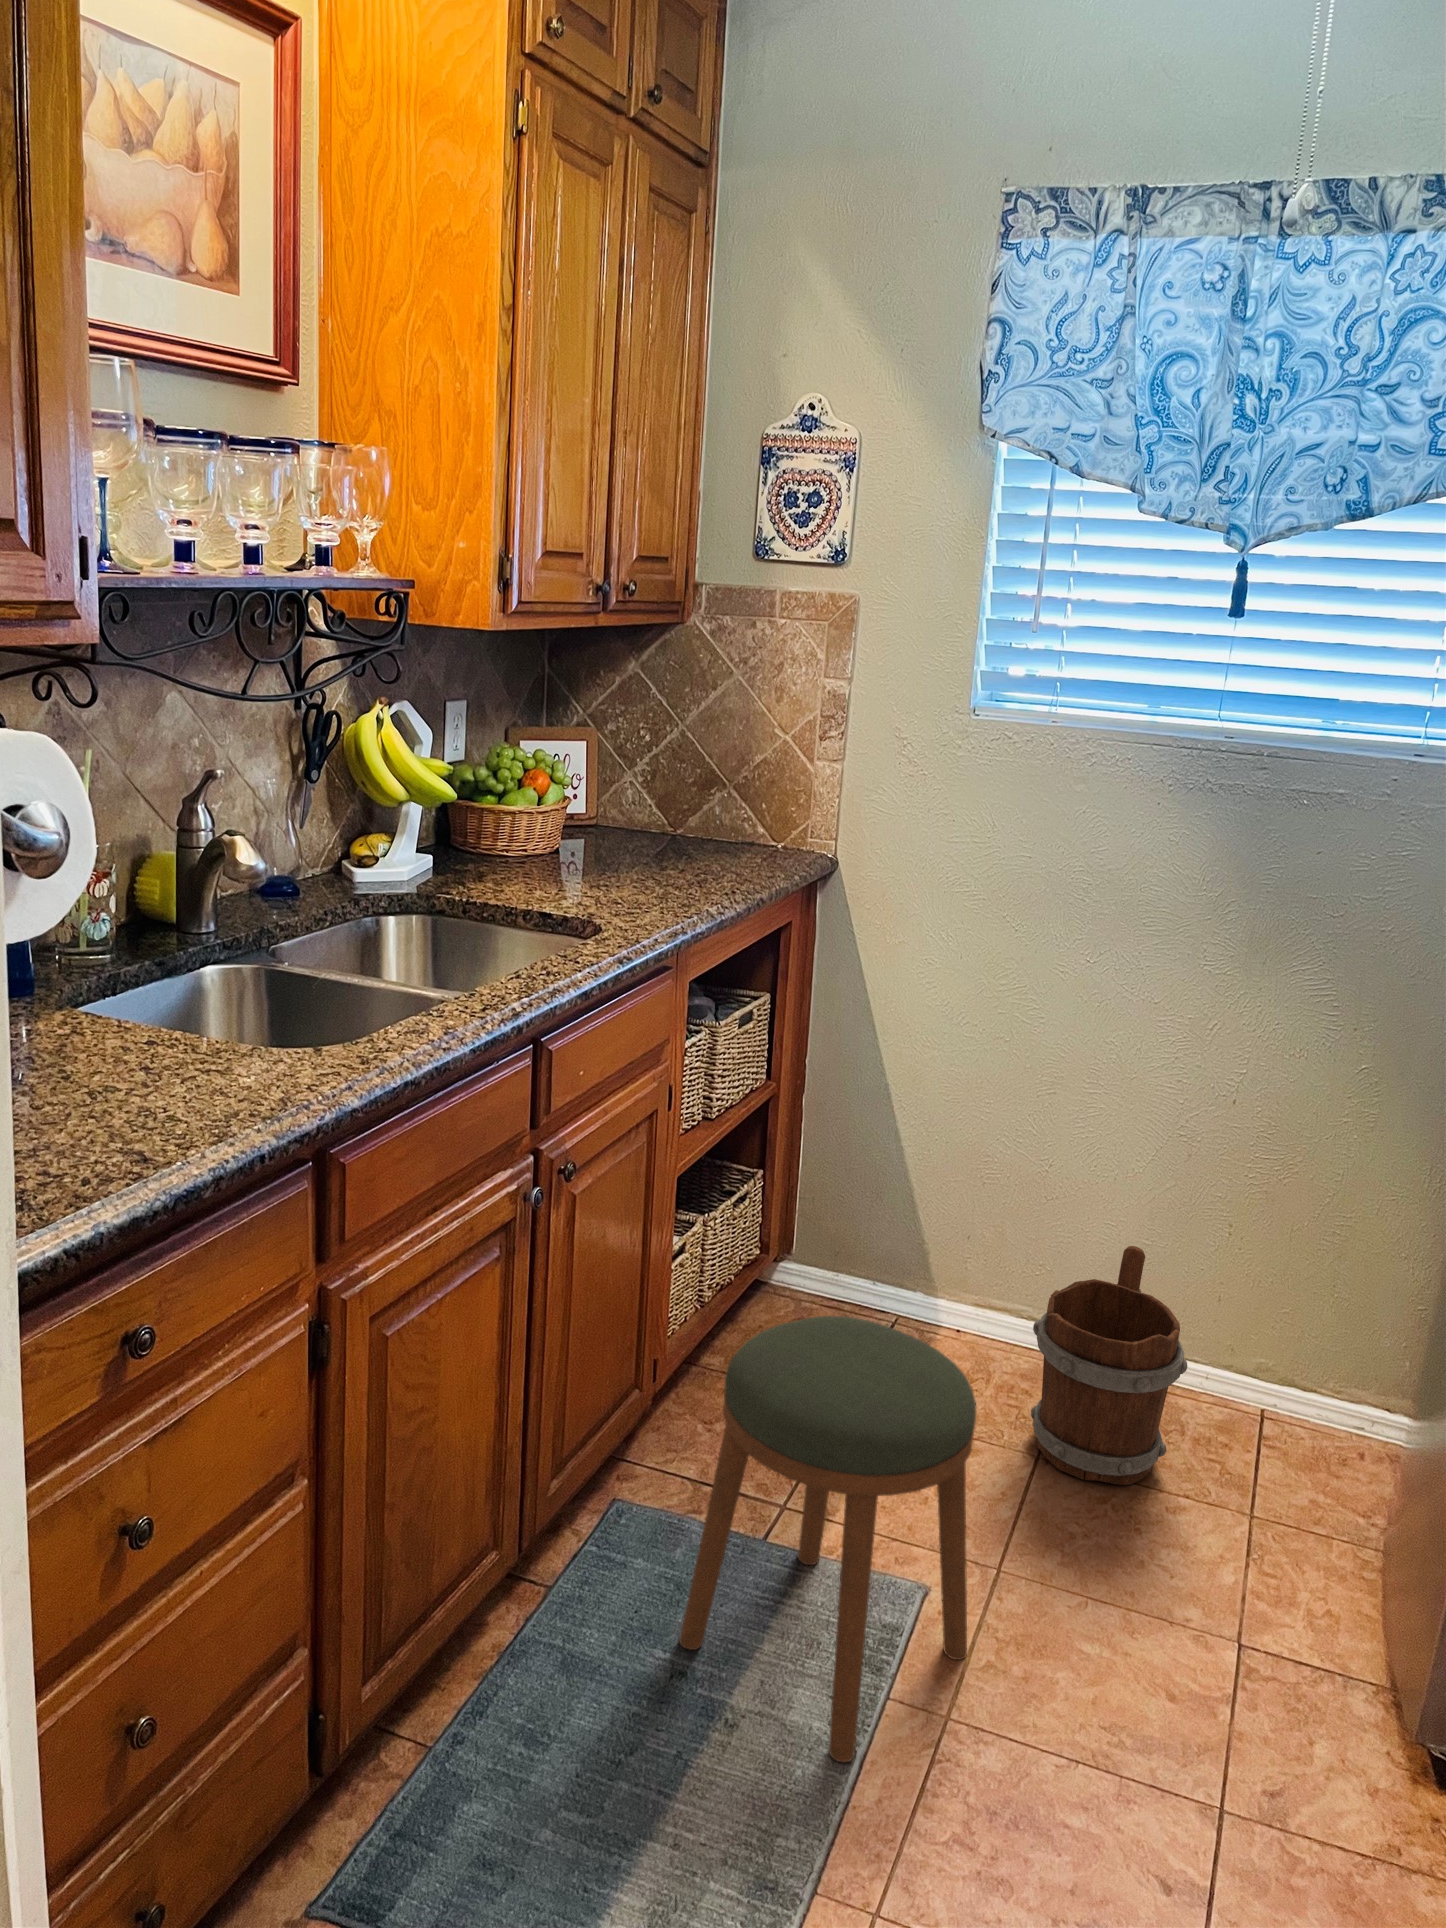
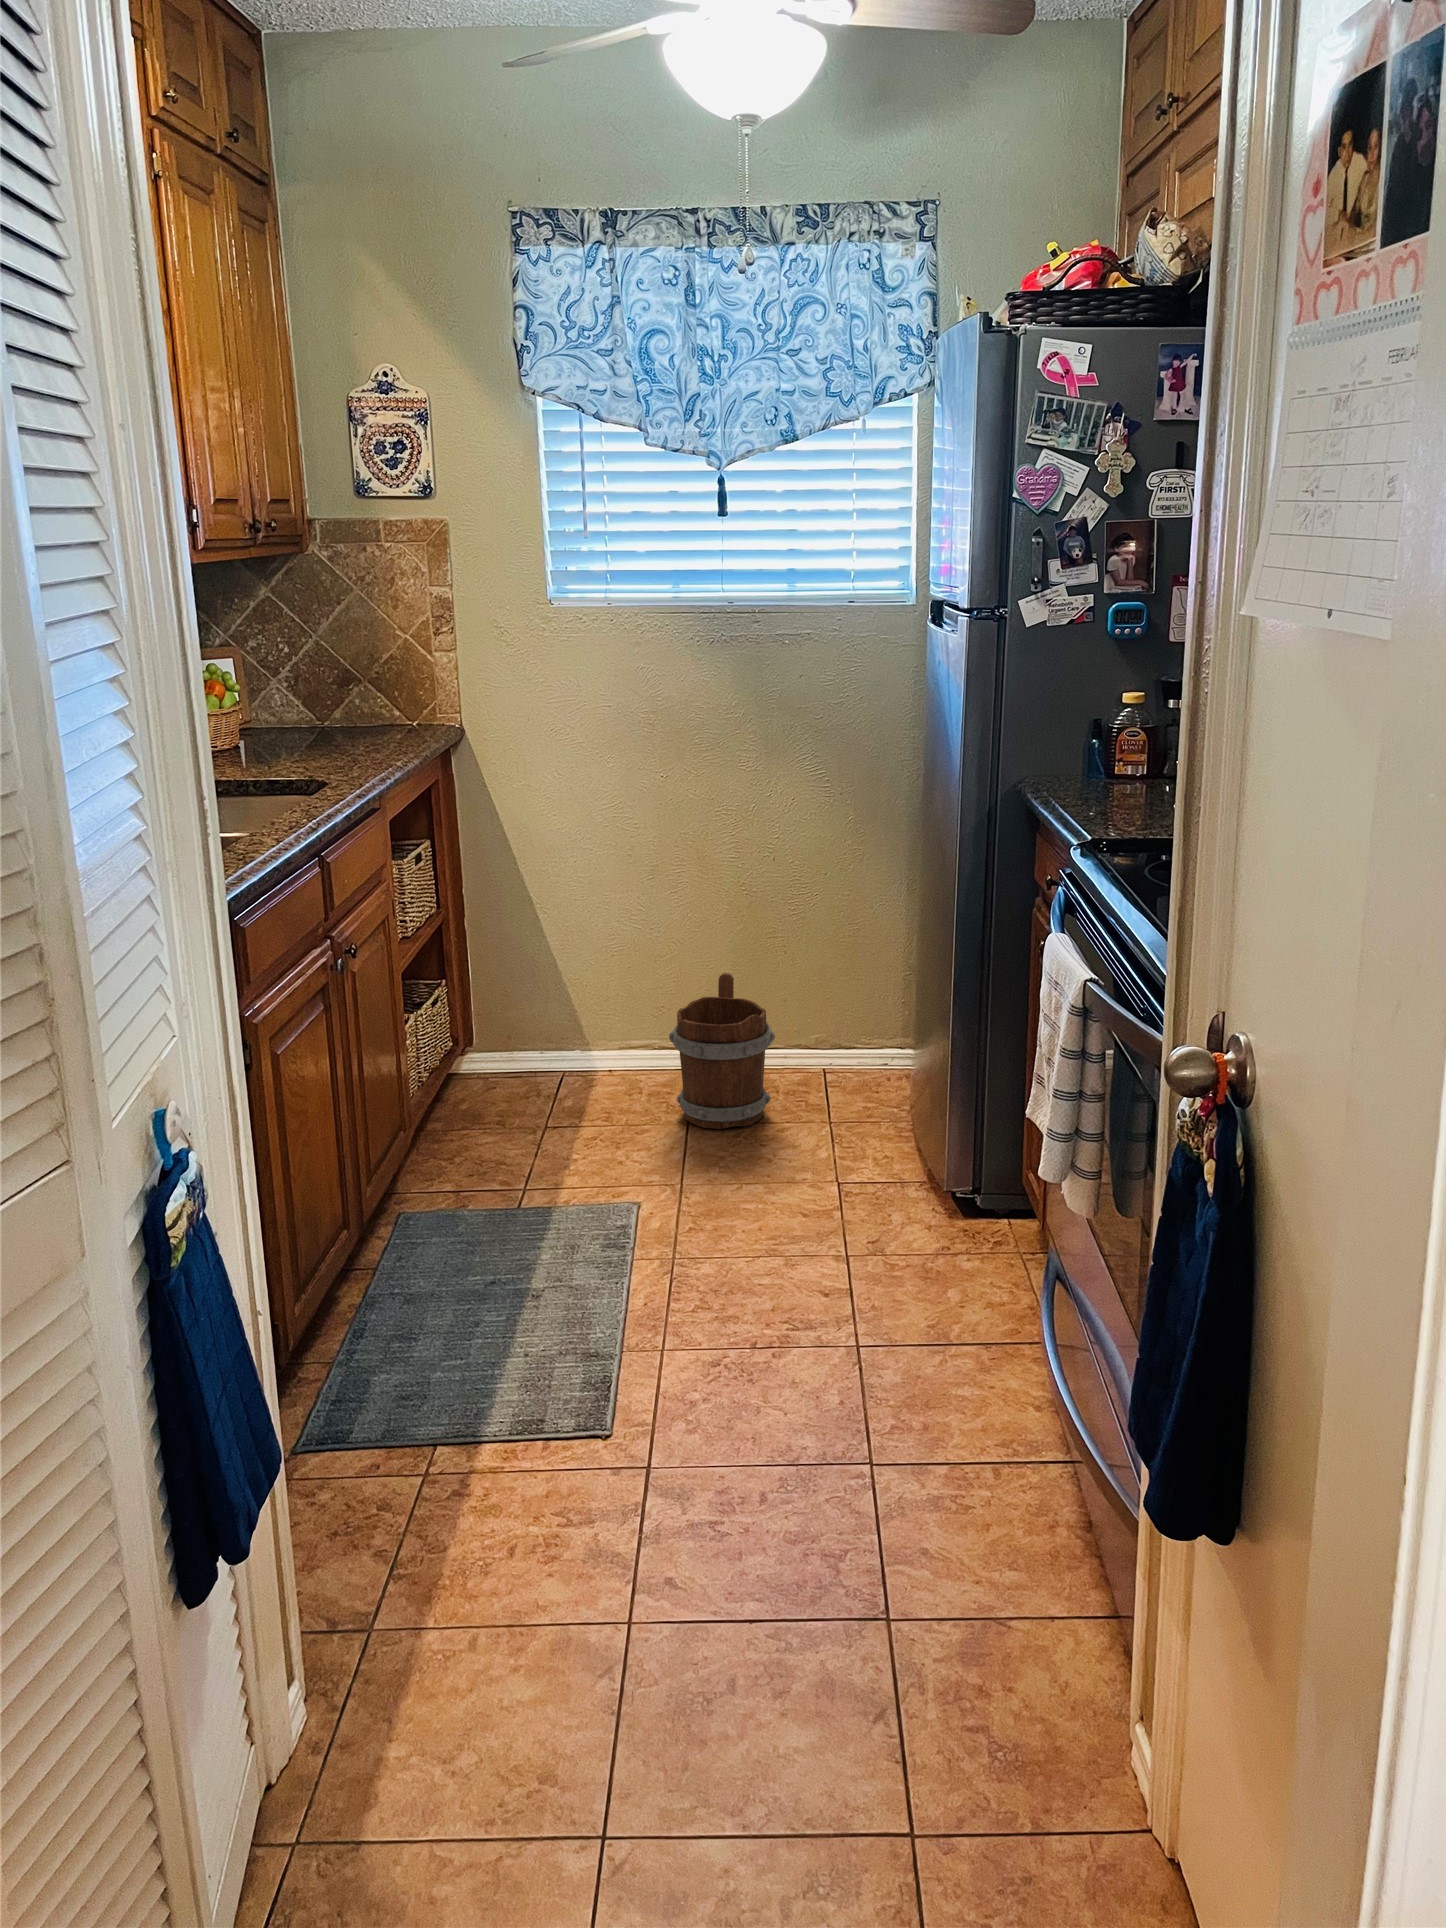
stool: present [679,1316,976,1762] -> none [483,1023,674,1291]

